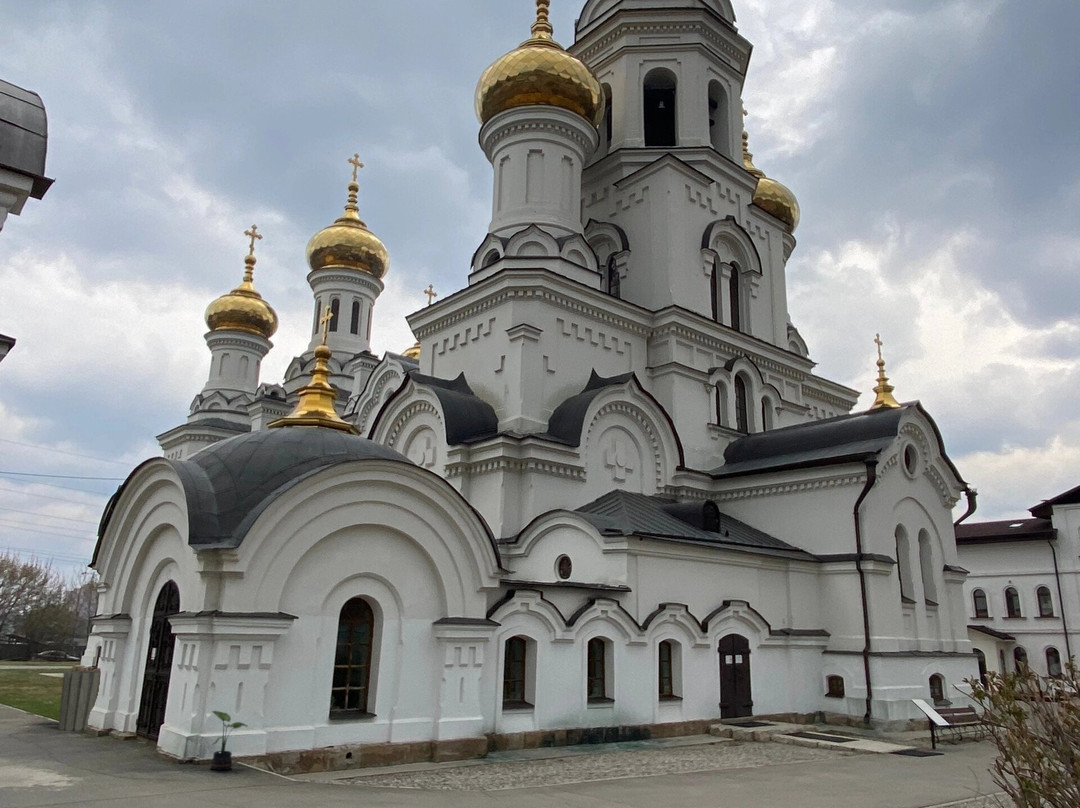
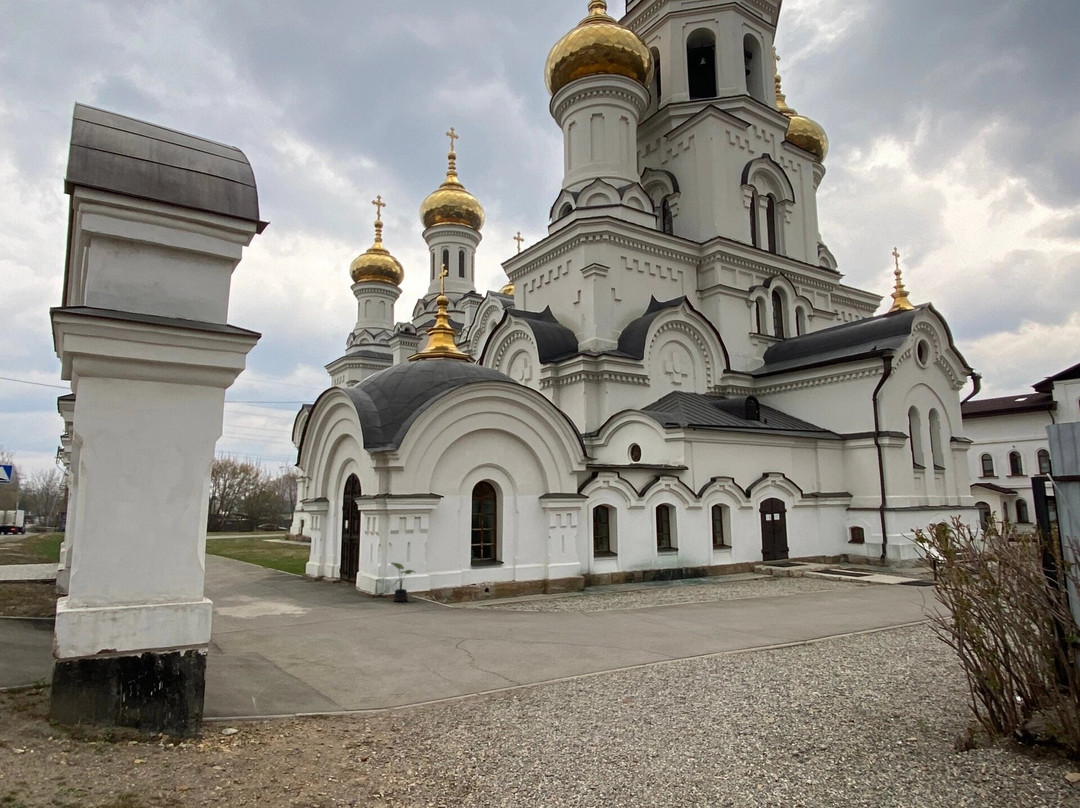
trash can: present [58,671,100,731] -> none [283,540,312,581]

